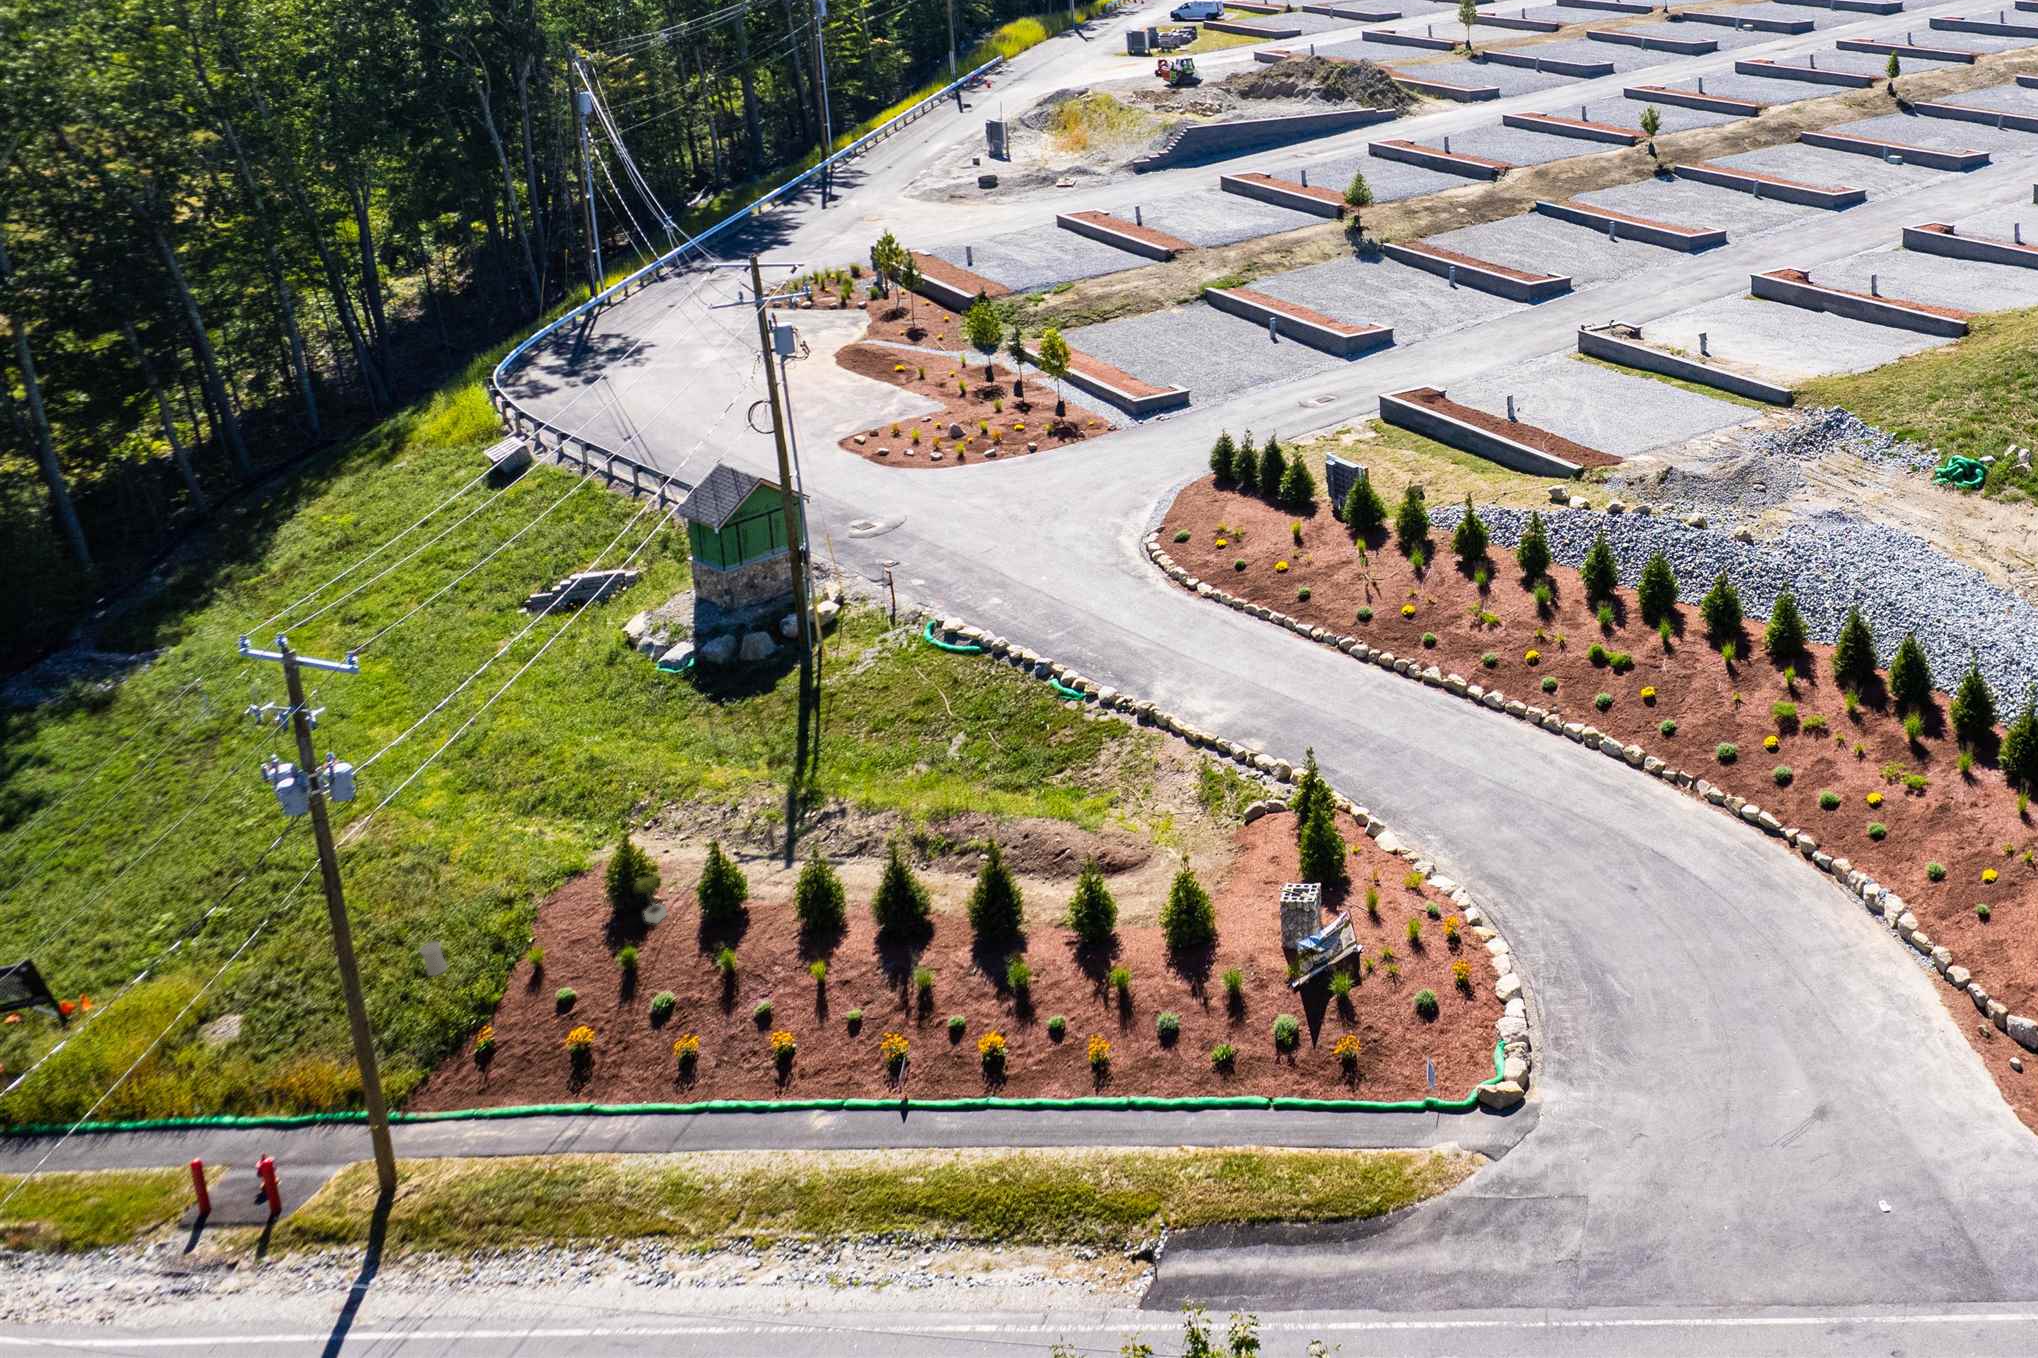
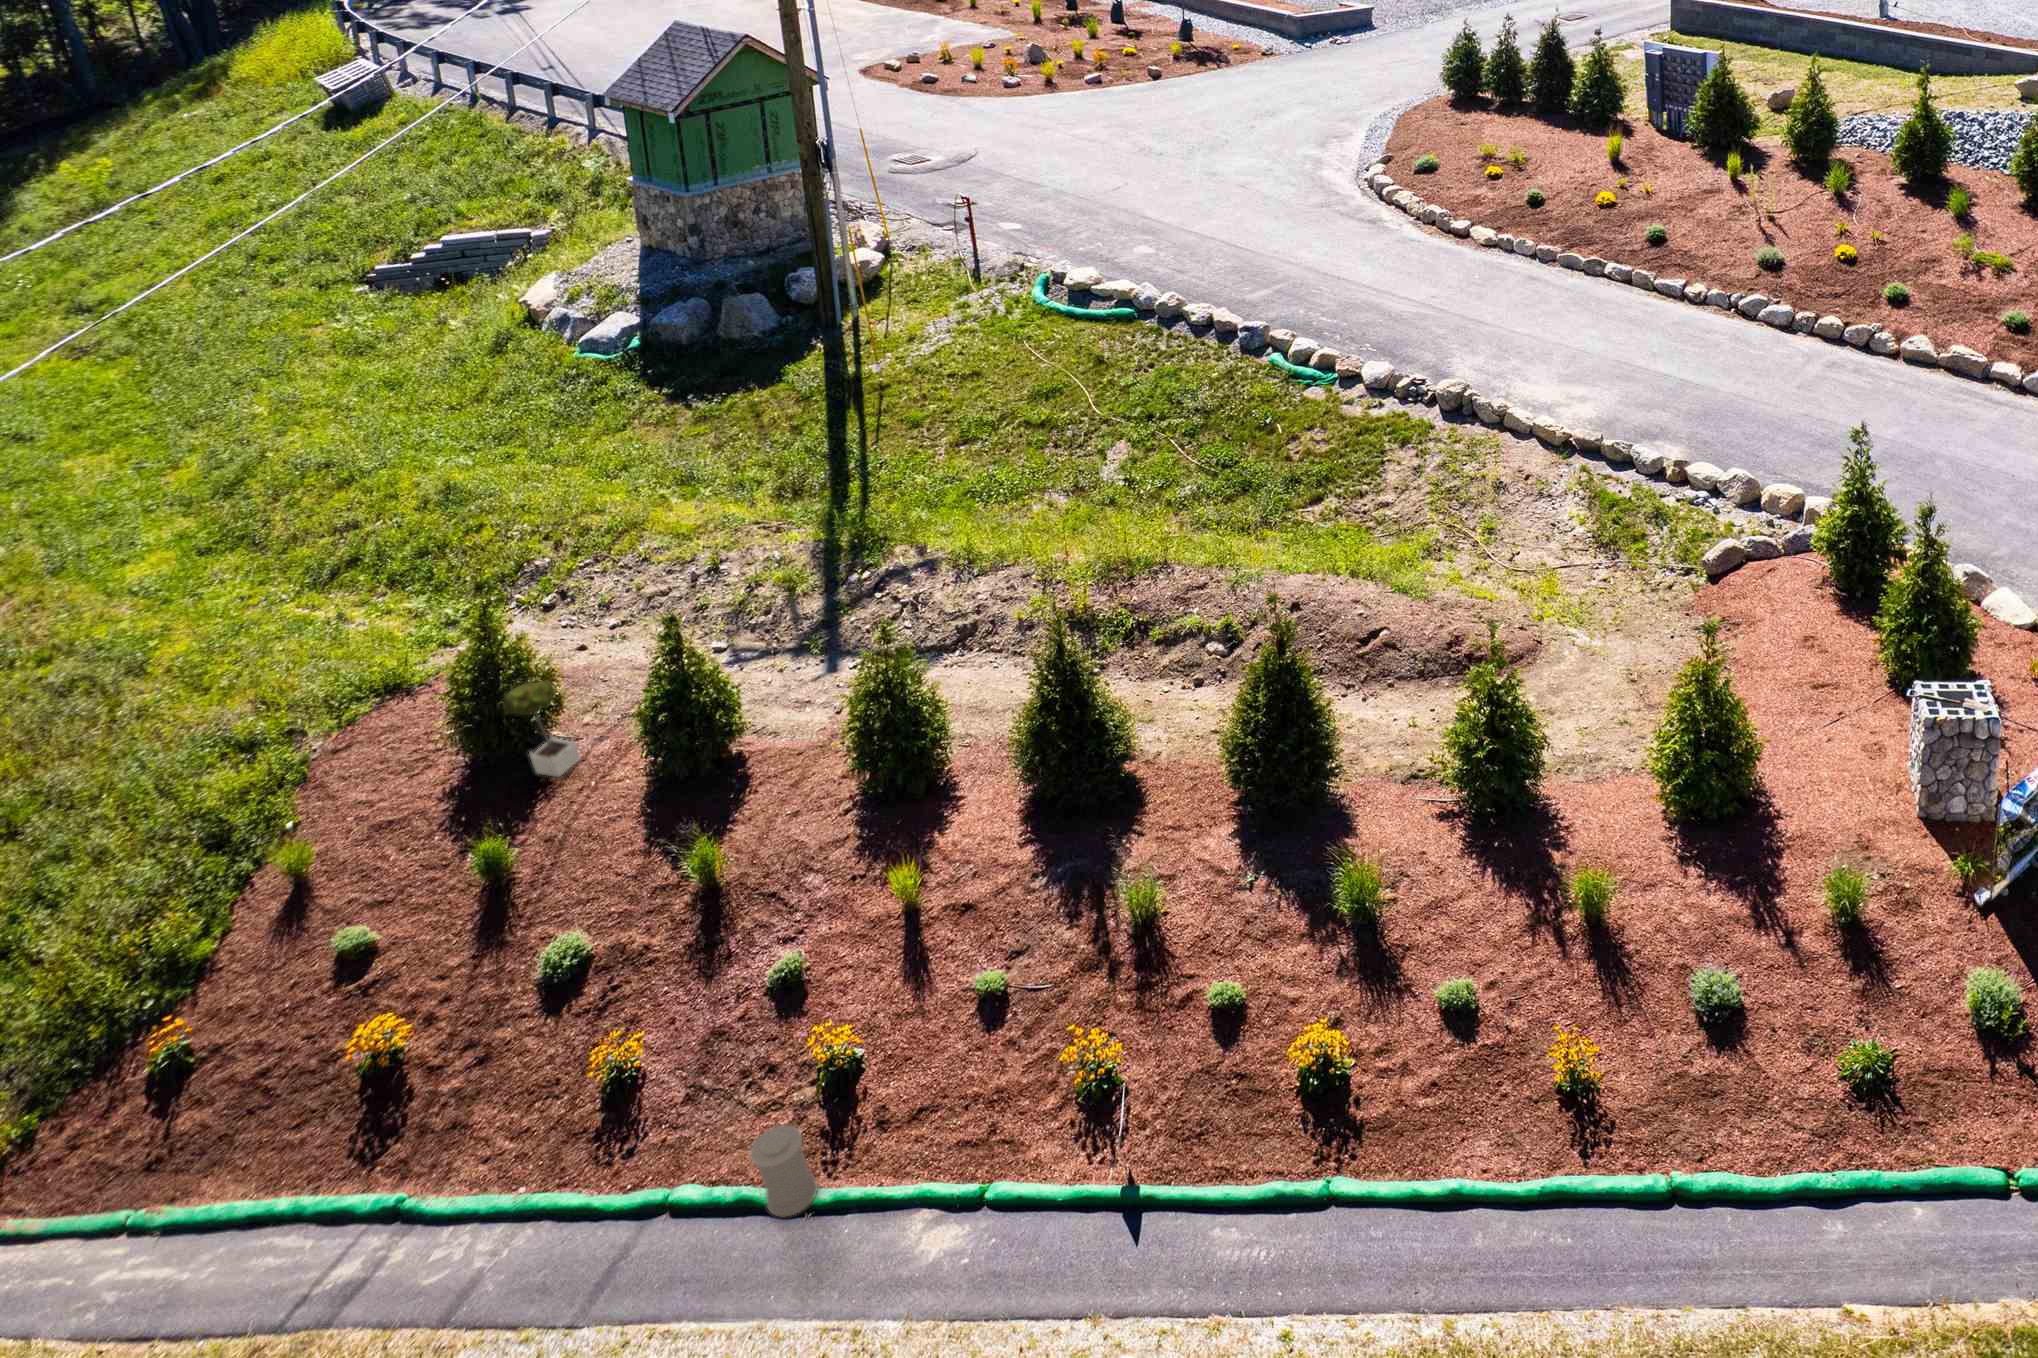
trash can: present [420,942,447,976] -> present [750,1125,818,1216]

